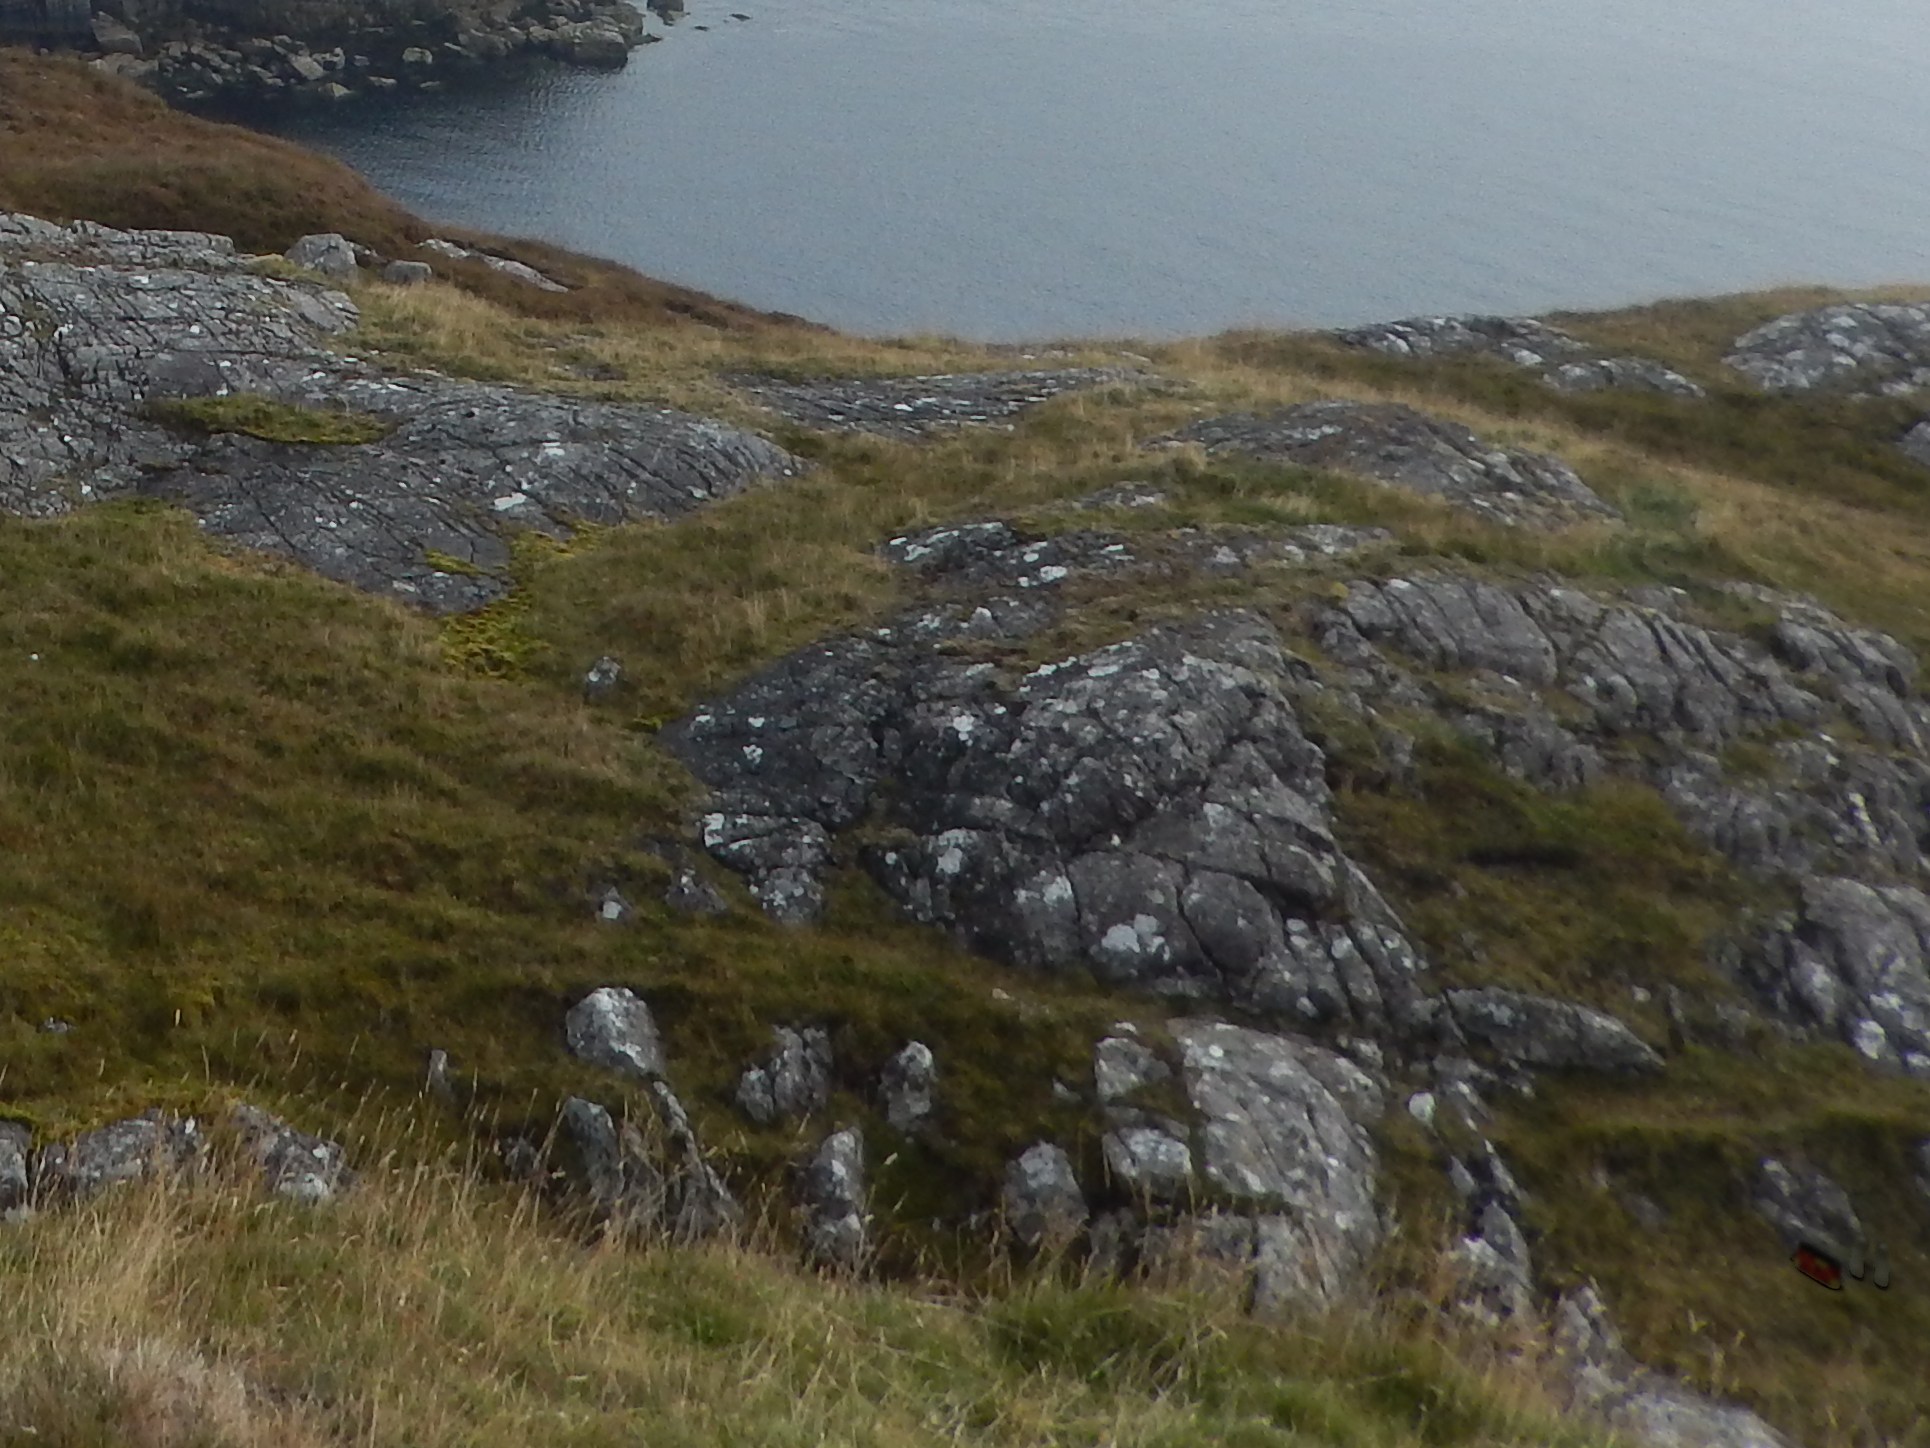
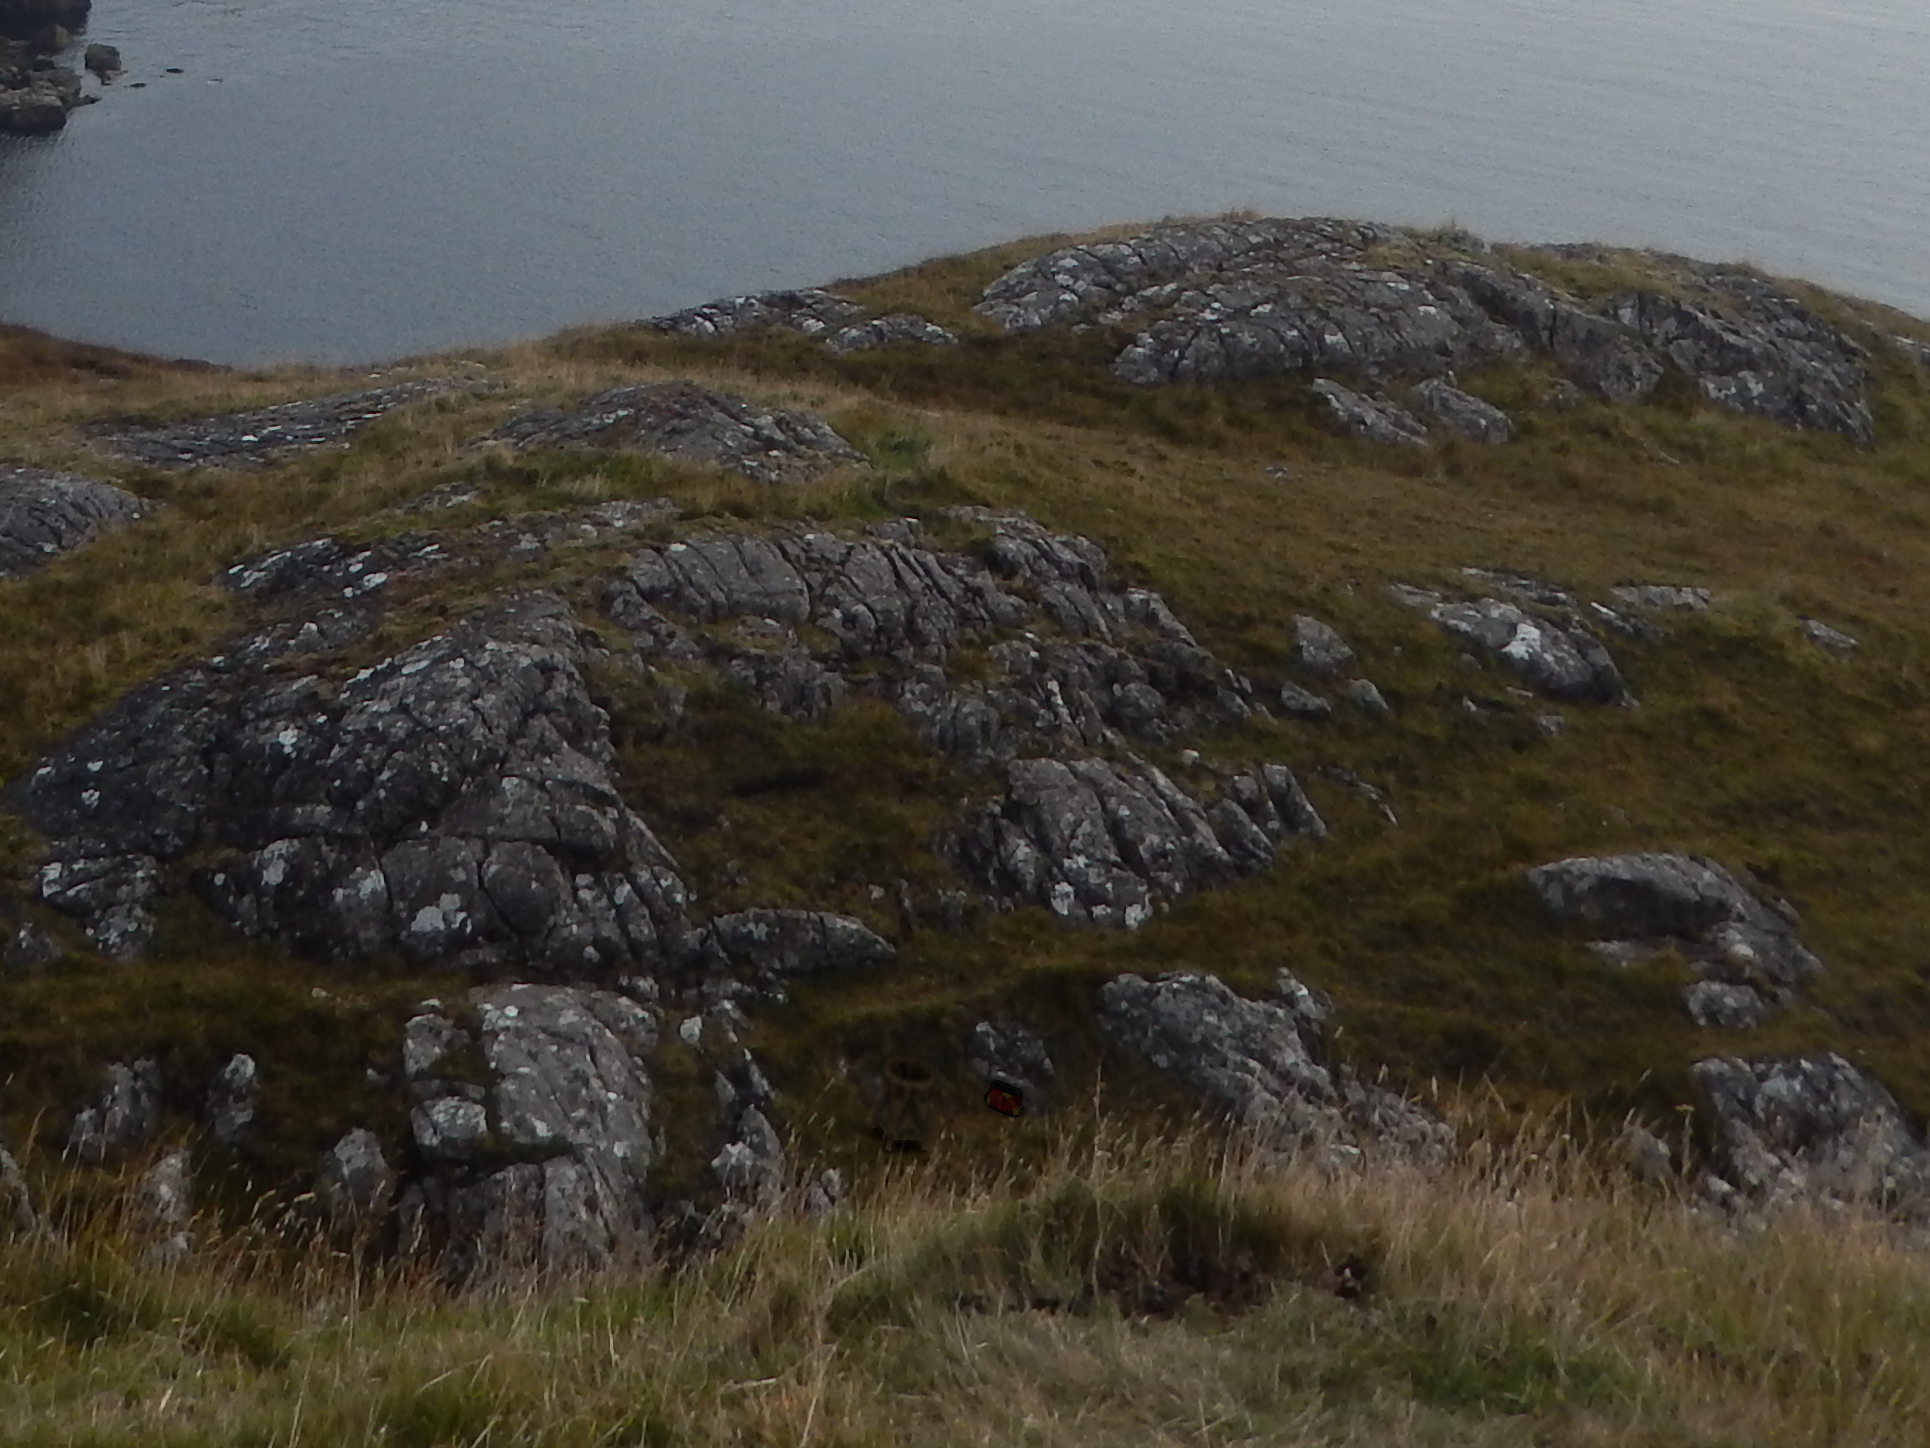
basket: none [1646,1191,1726,1302] -> present [871,1056,935,1151]
boots: present [1849,1234,1890,1287] -> none [1028,1061,1059,1105]

